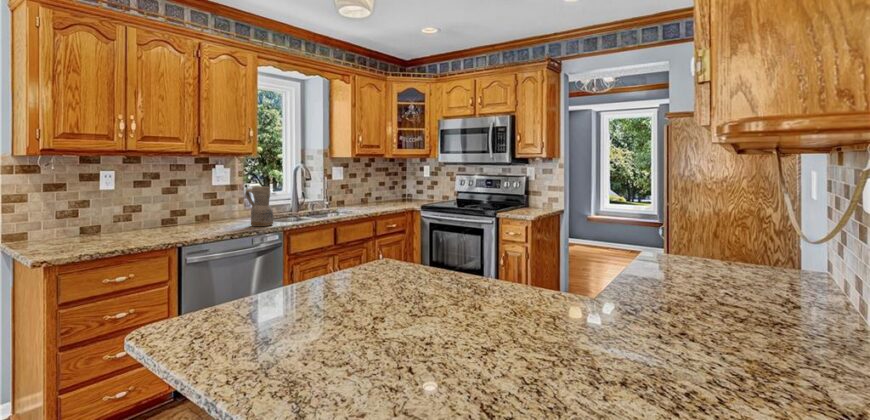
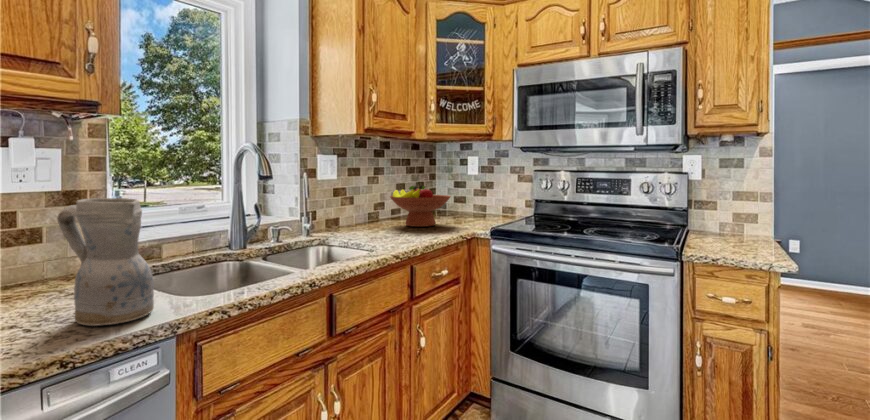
fruit bowl: none [372,183,406,206] -> present [390,185,451,227]

